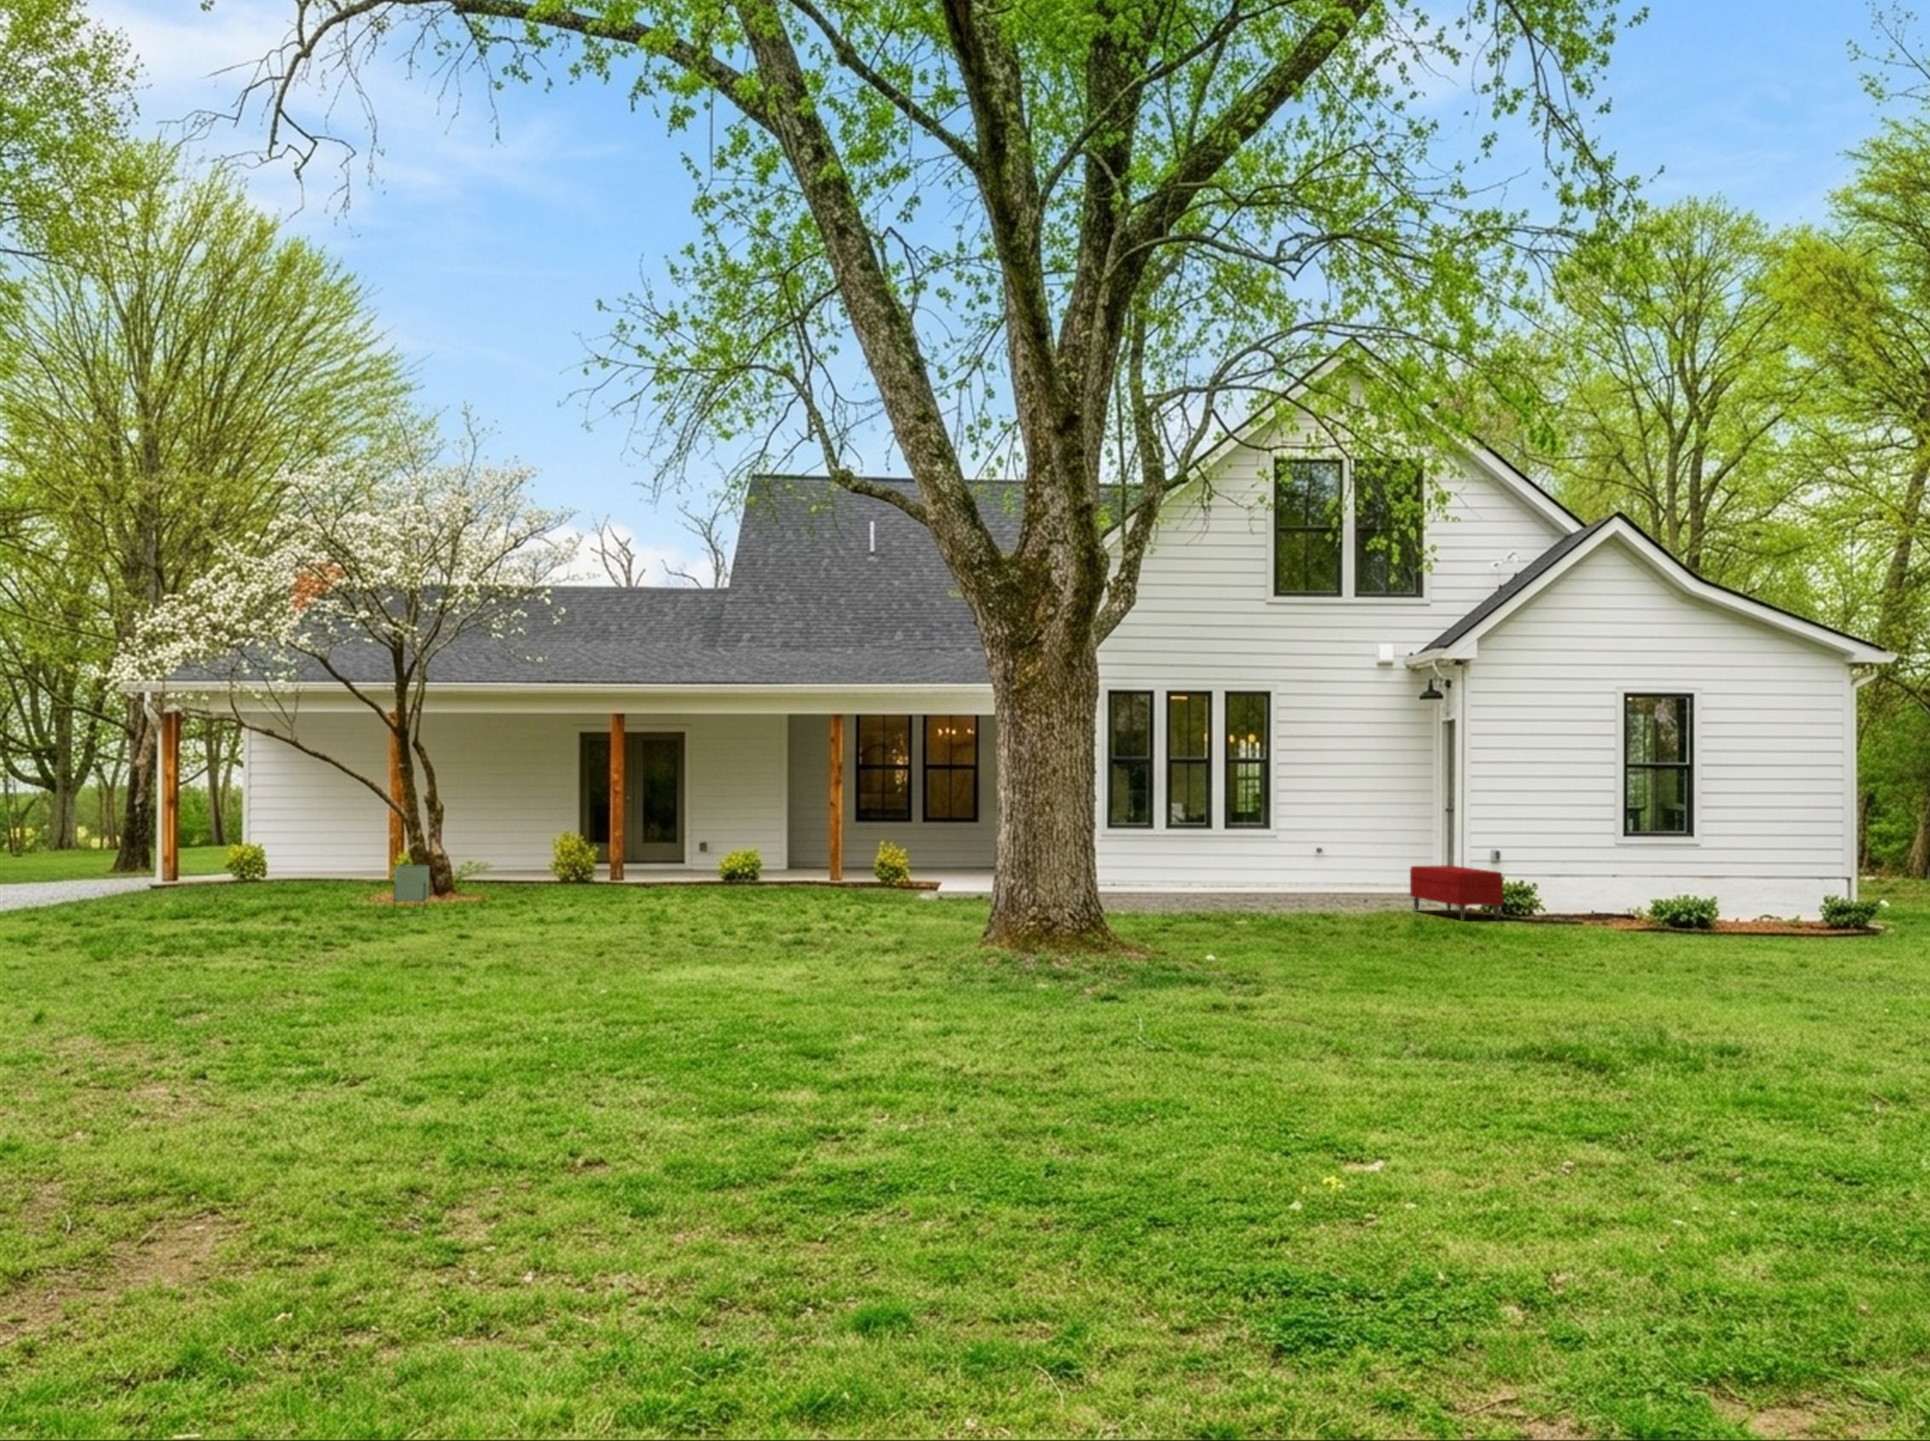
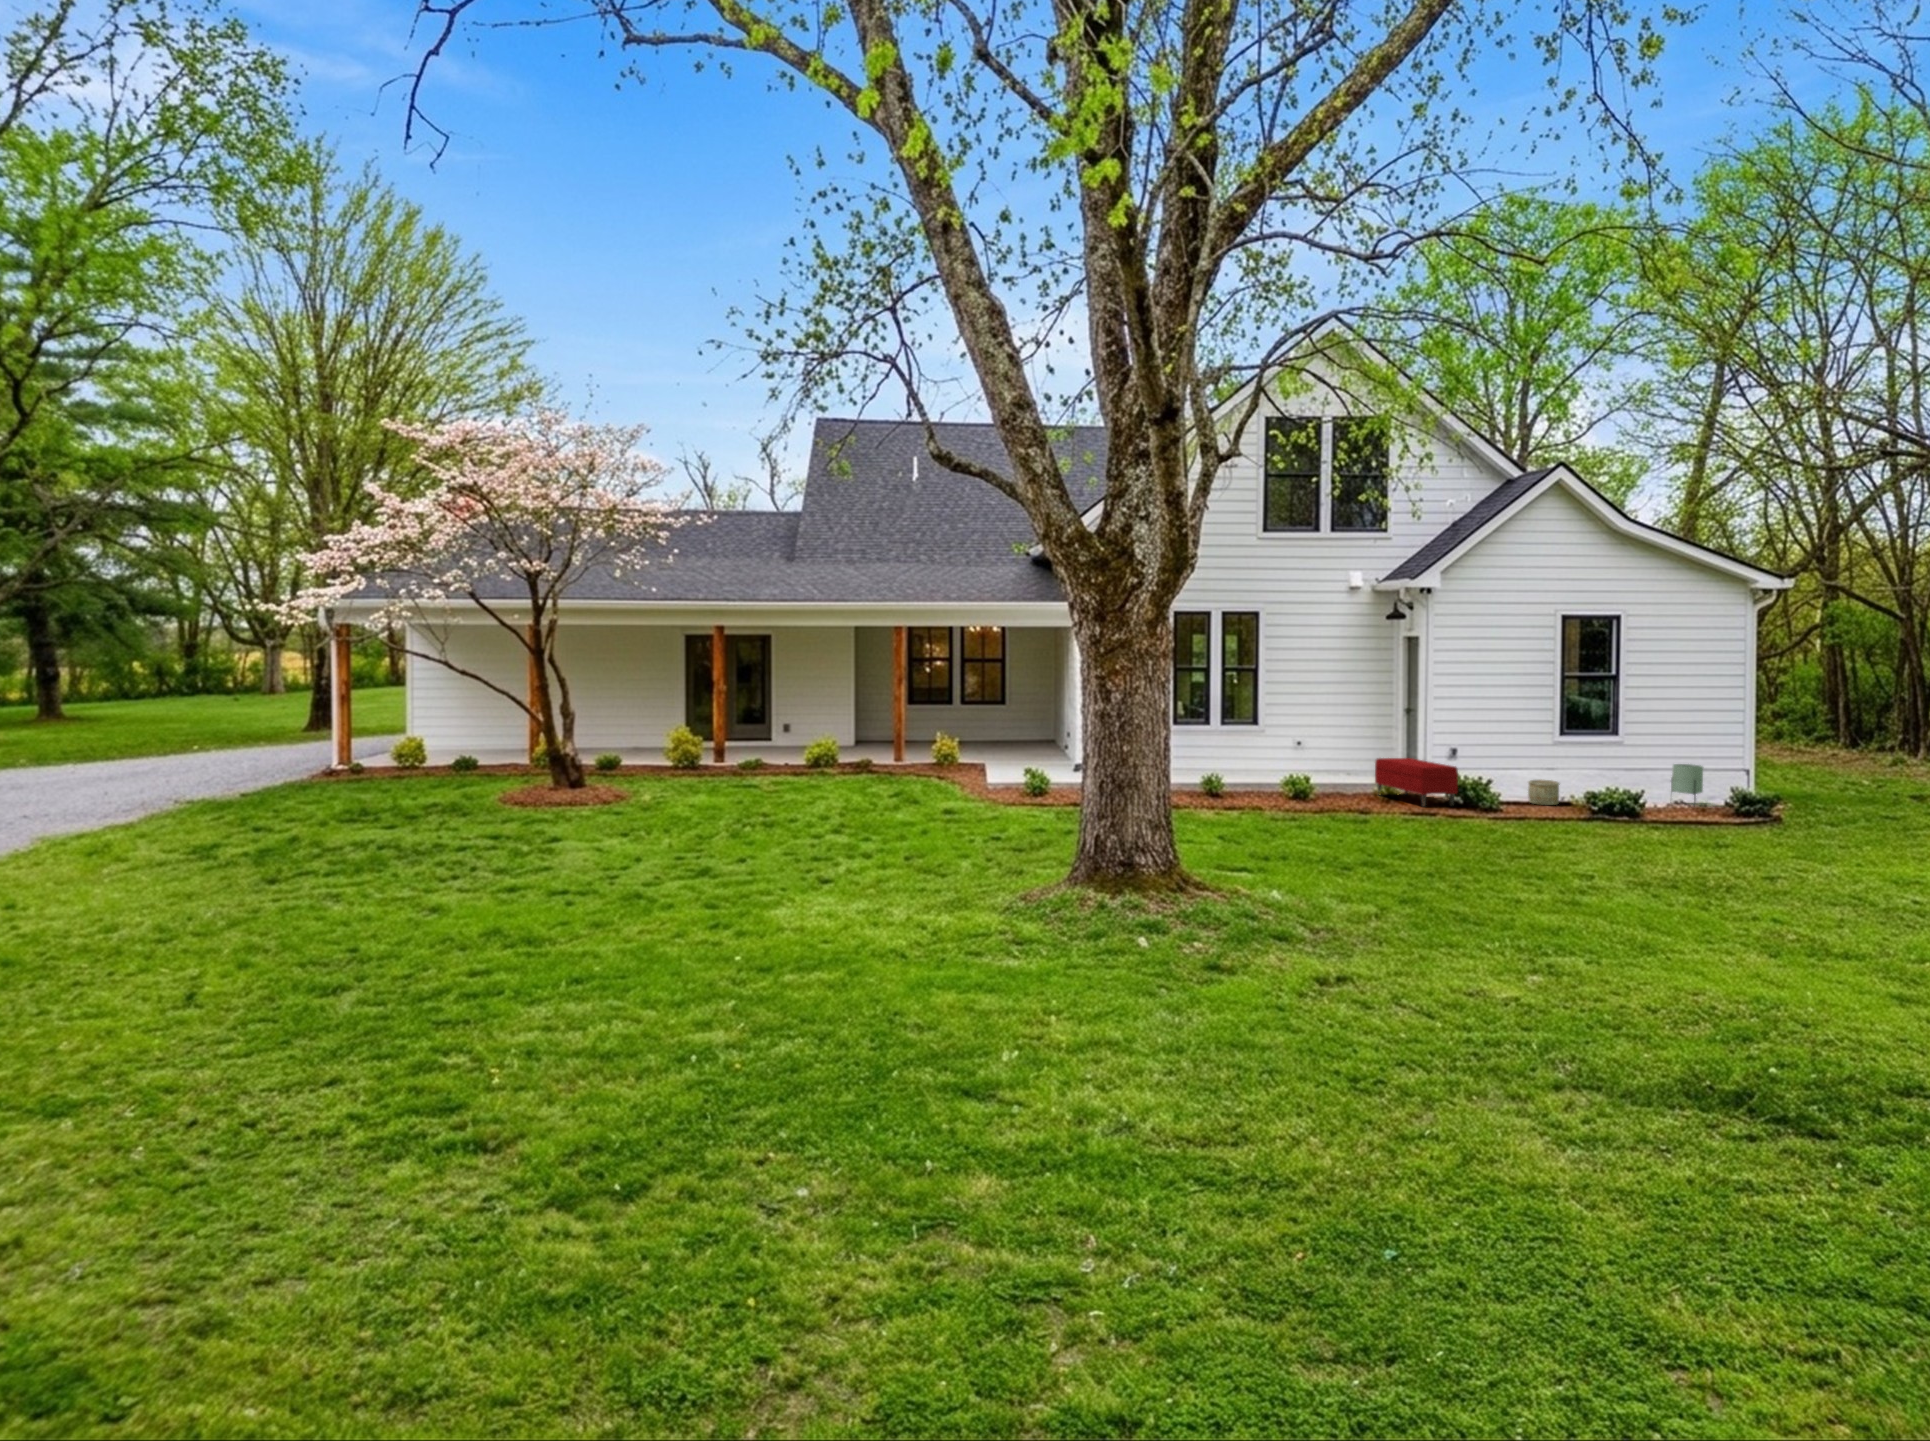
planter: present [393,865,429,915] -> present [1671,764,1703,801]
wooden bucket: none [1590,889,1627,919] -> present [1528,779,1560,805]

